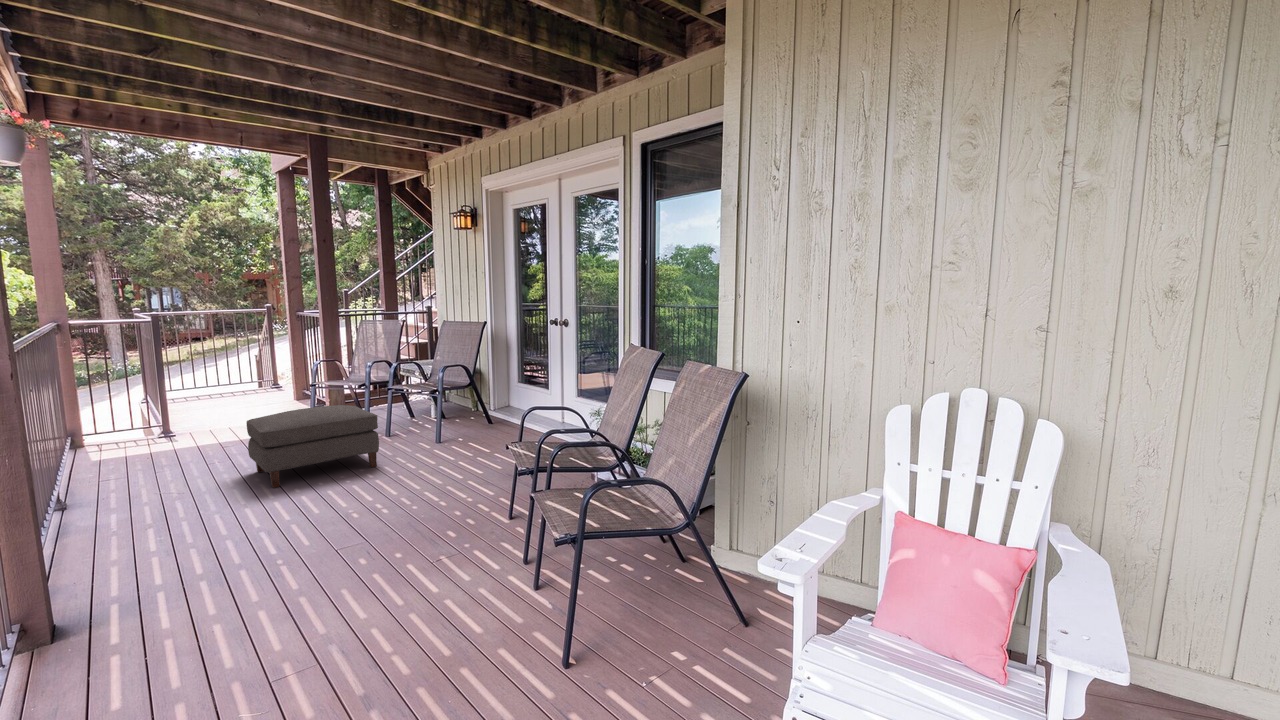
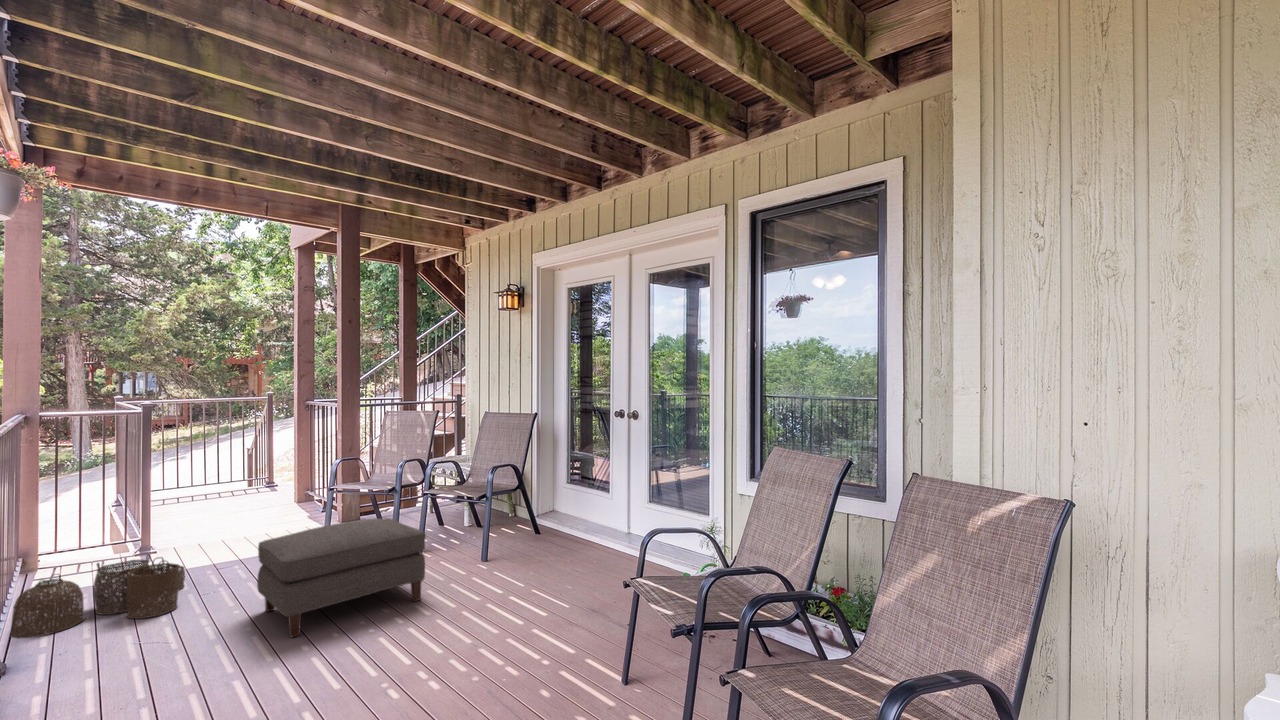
woven basket: none [70,430,199,486] -> present [10,555,185,639]

